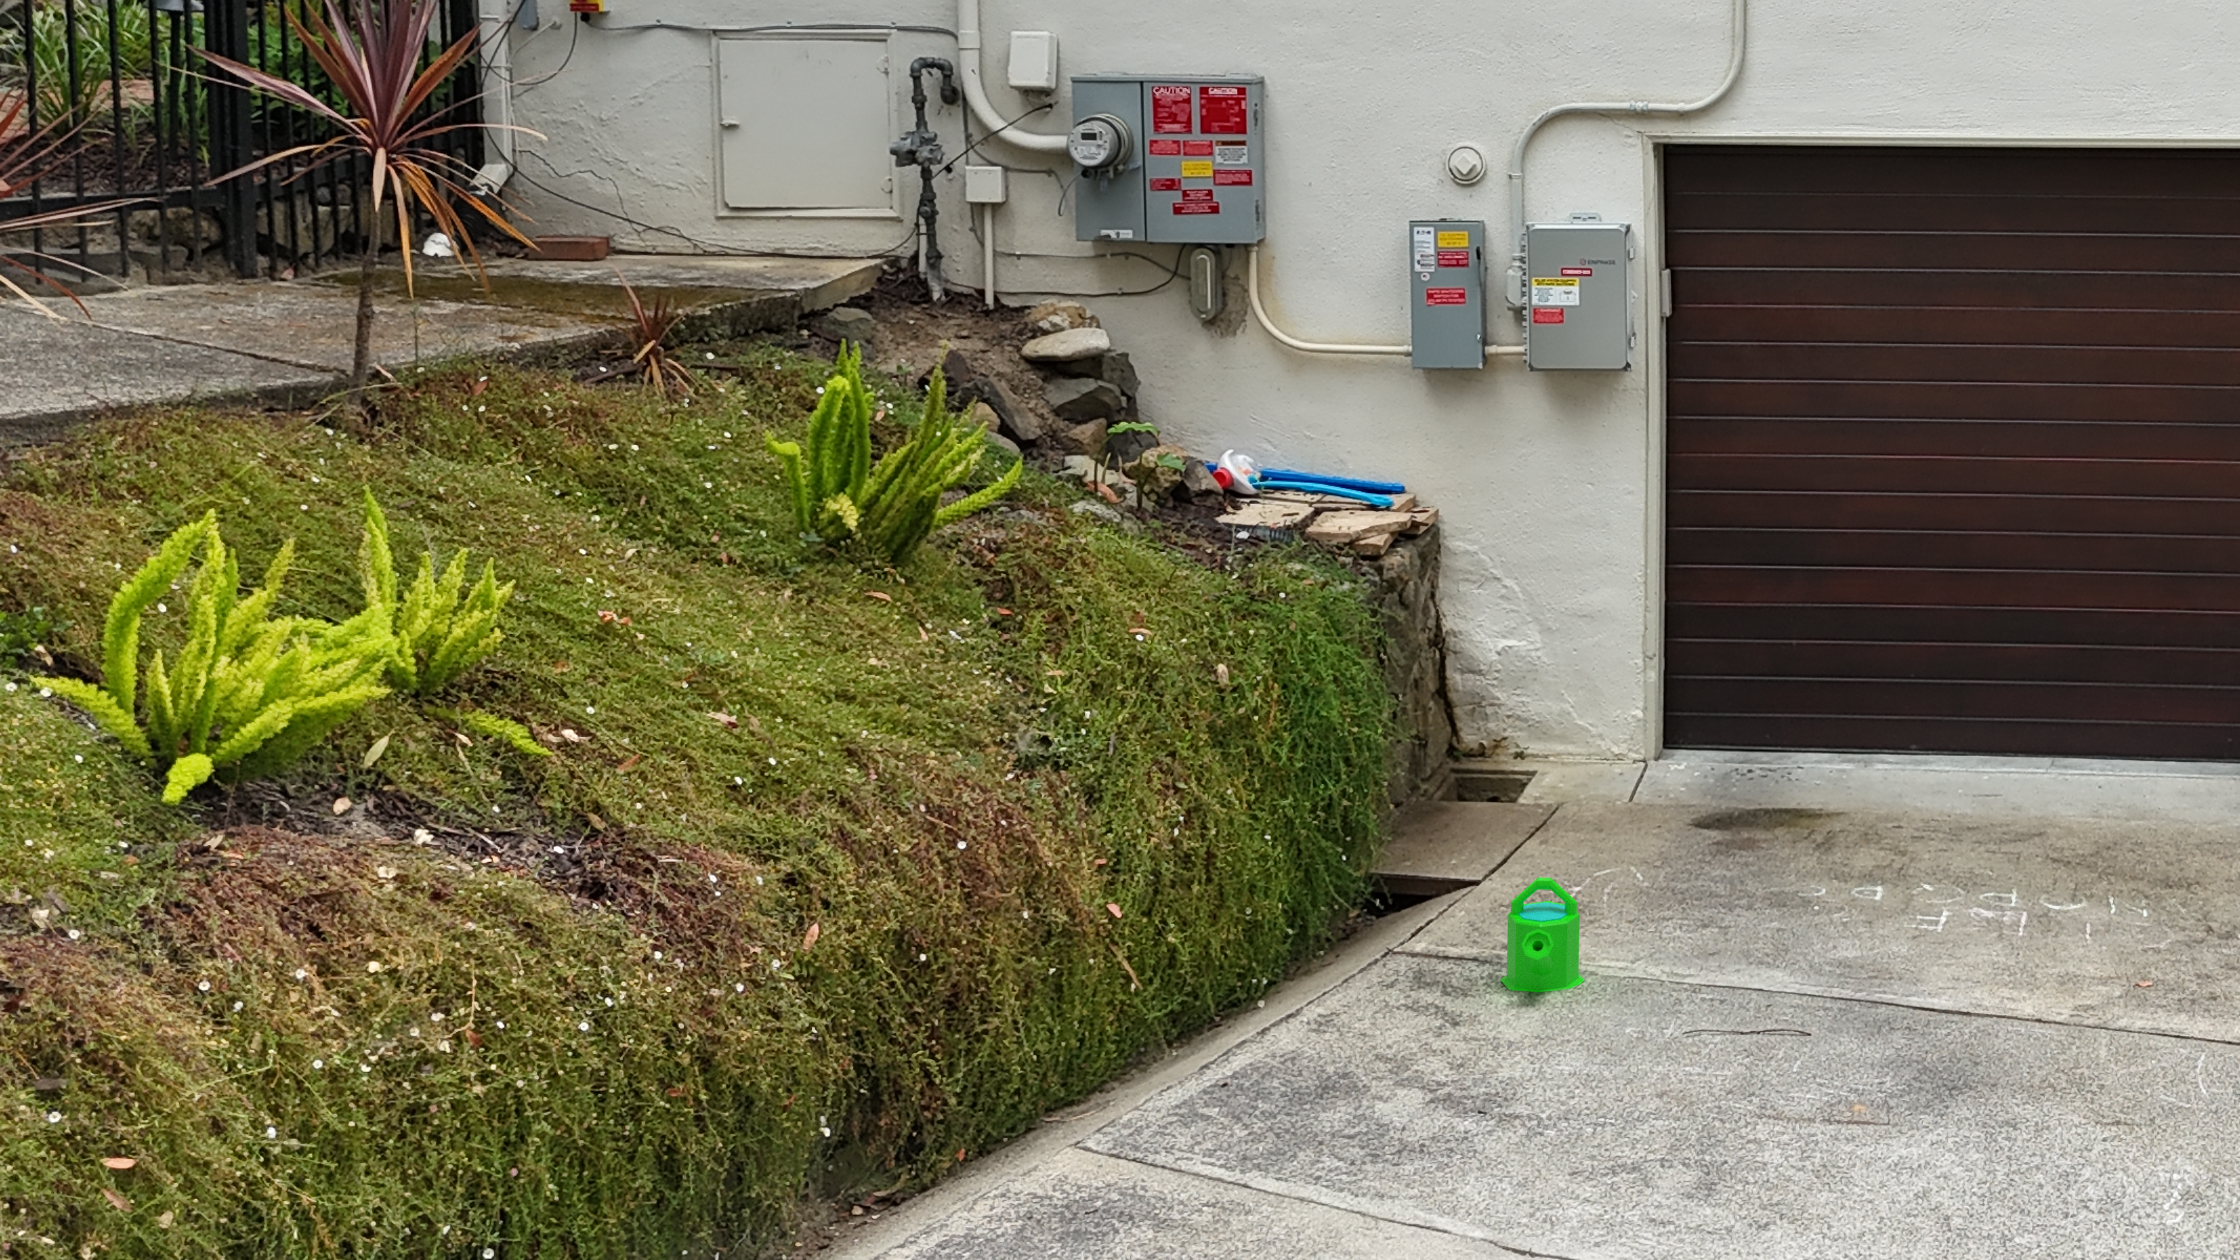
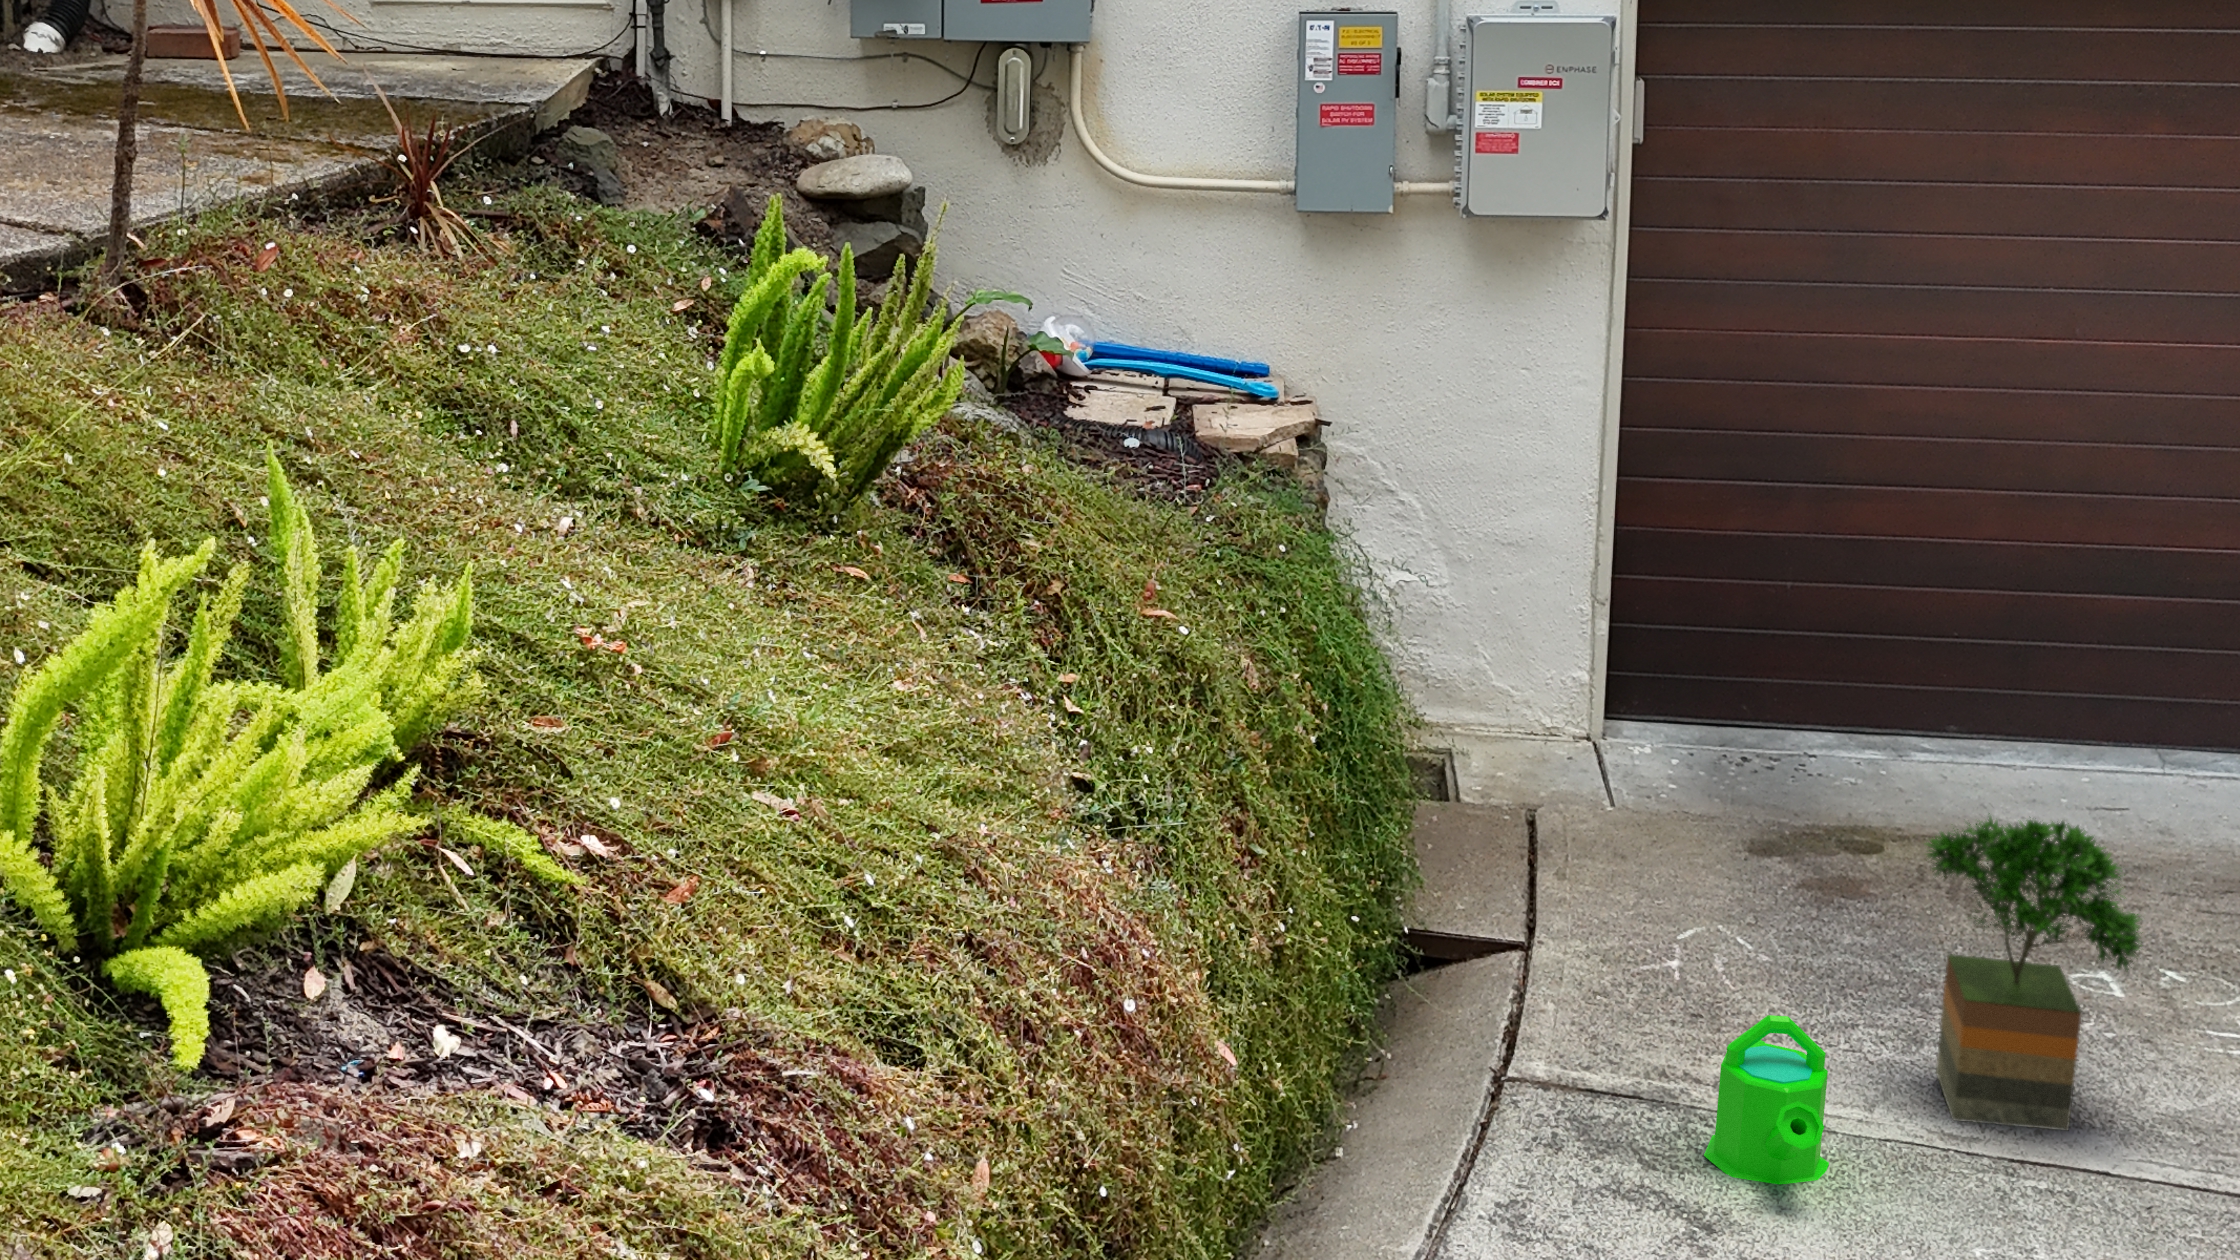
potted tree: none [1679,744,1815,962] -> present [1927,813,2141,1131]

